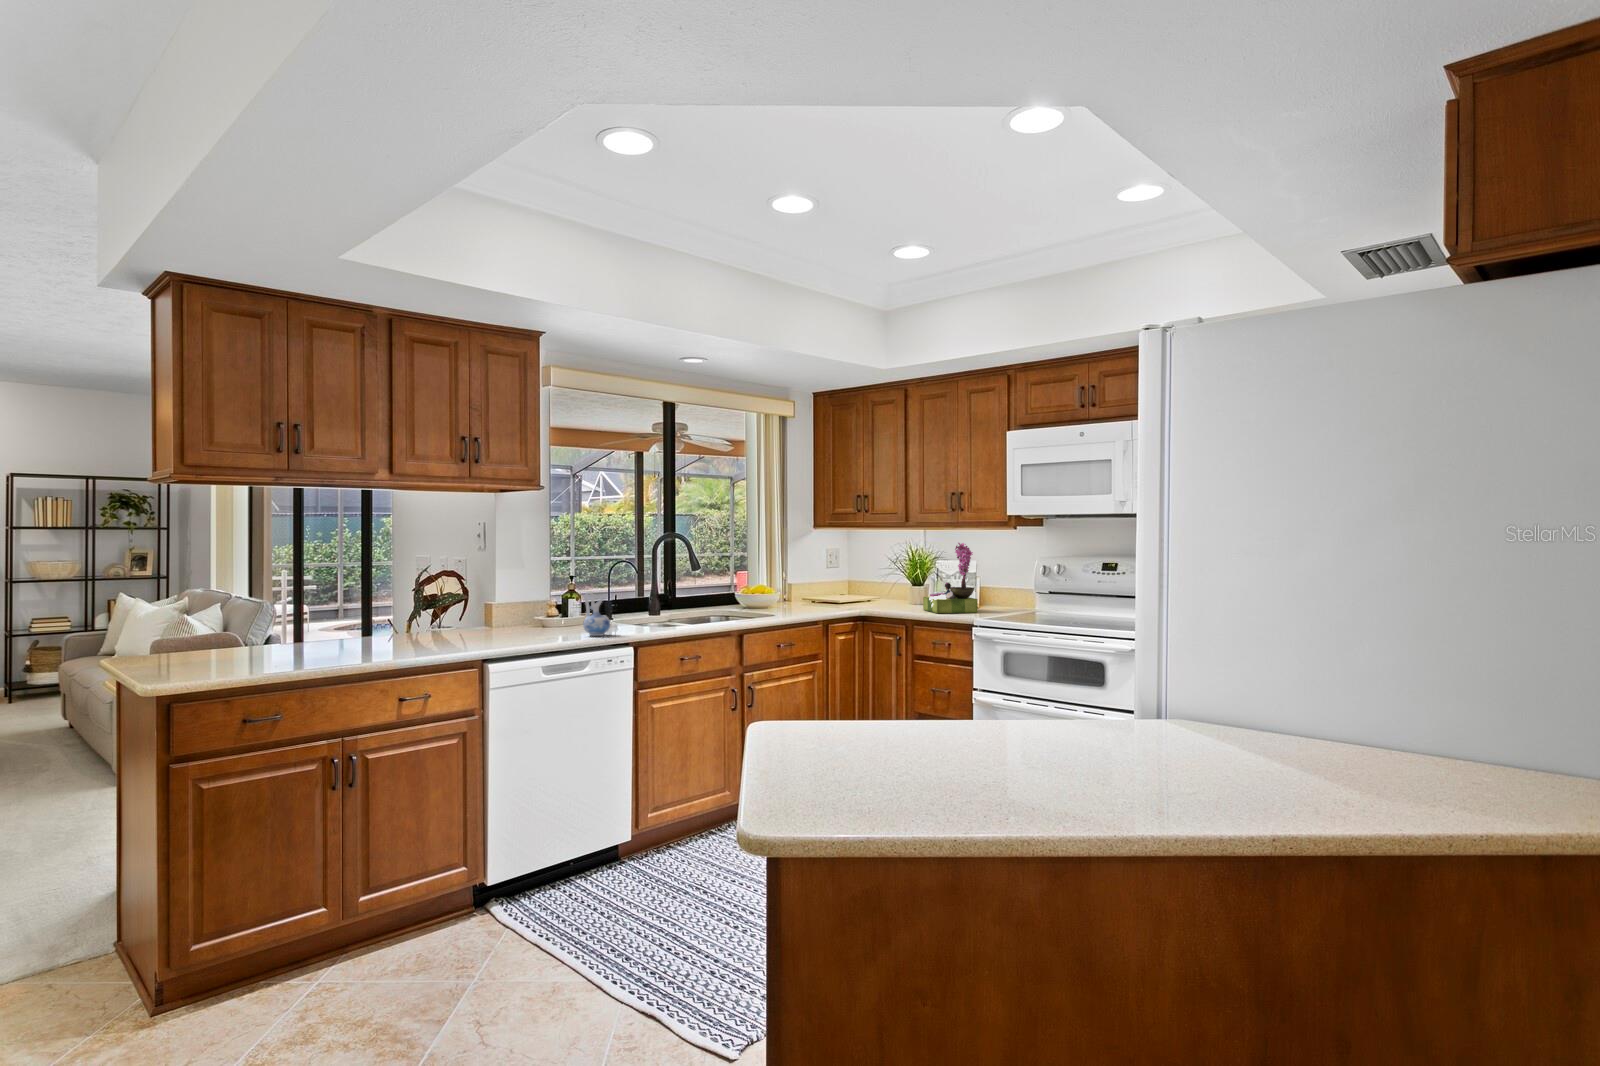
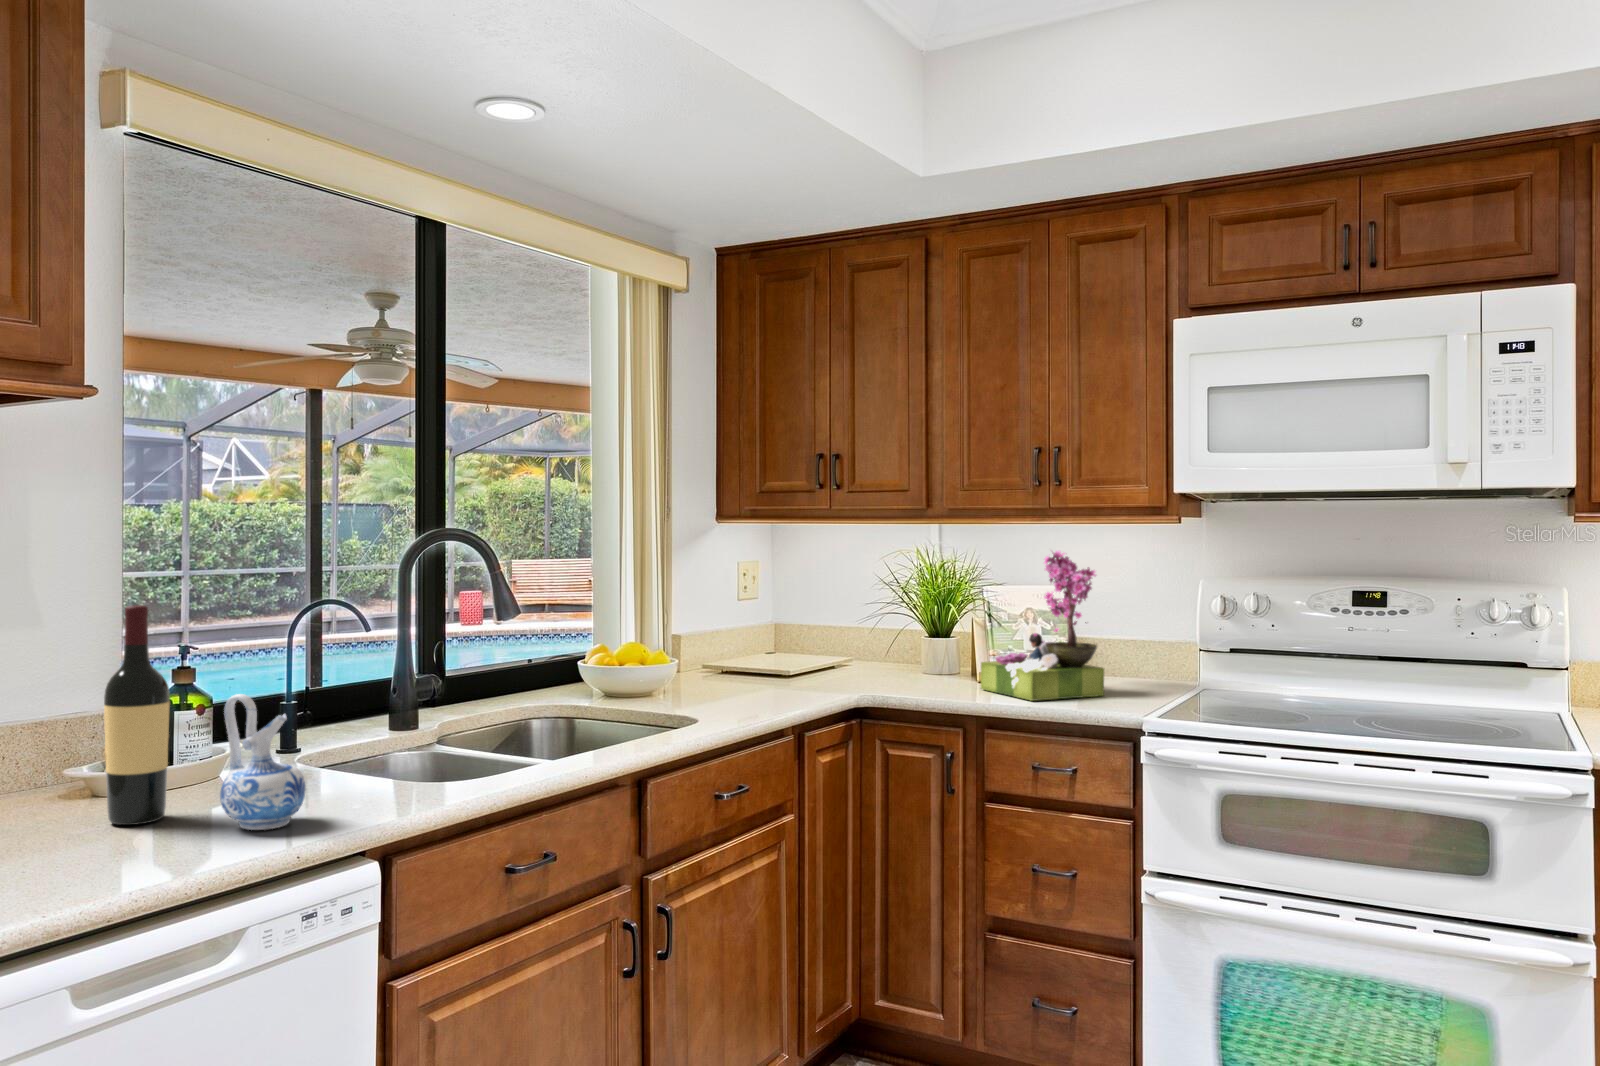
wine bottle: none [548,562,568,635] -> present [104,605,170,825]

